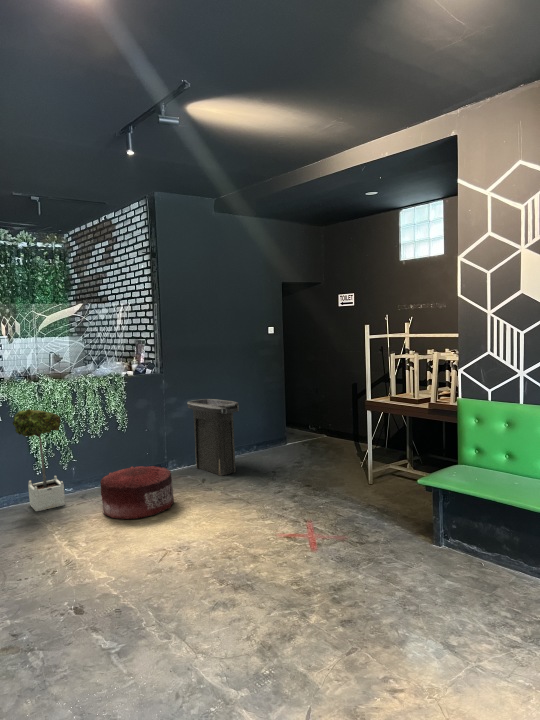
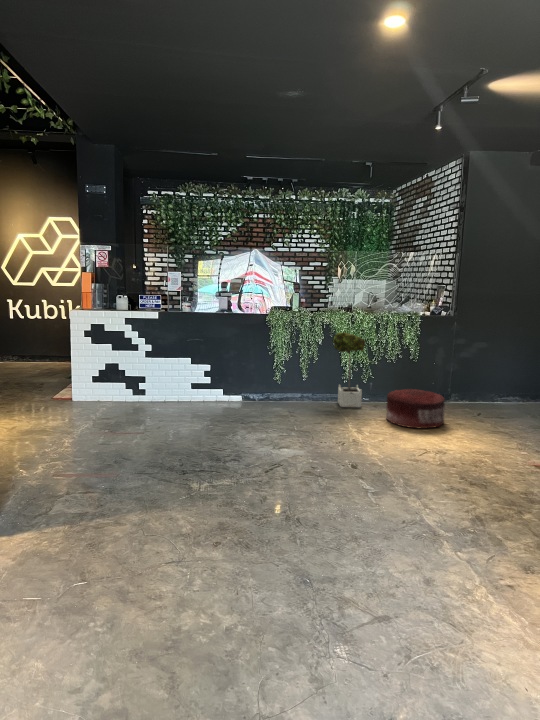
trash can: present [188,399,239,475] -> none [475,344,524,415]

